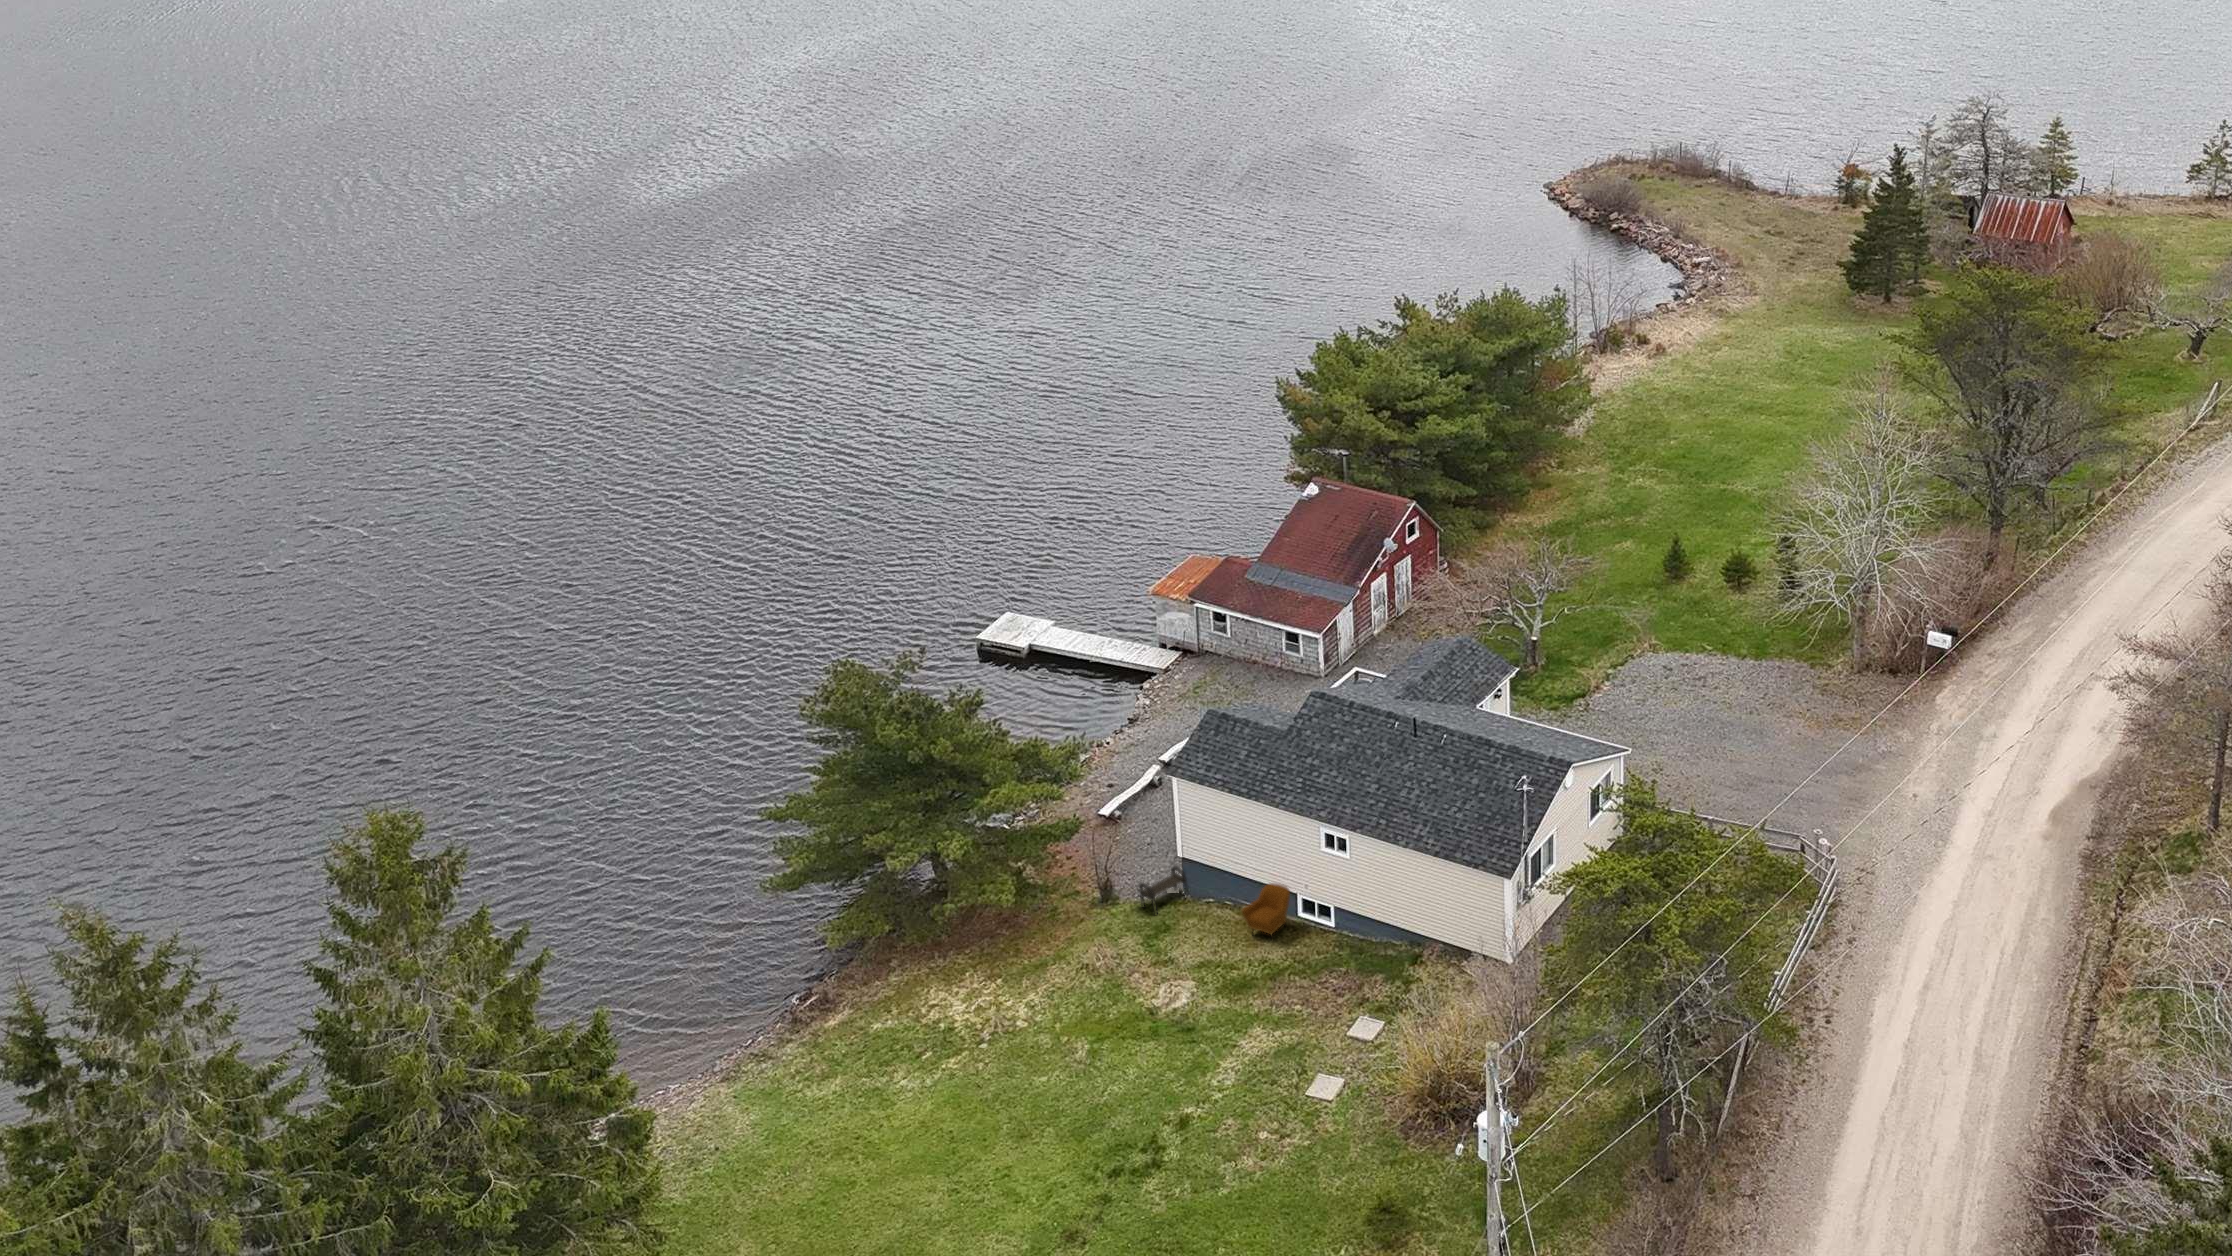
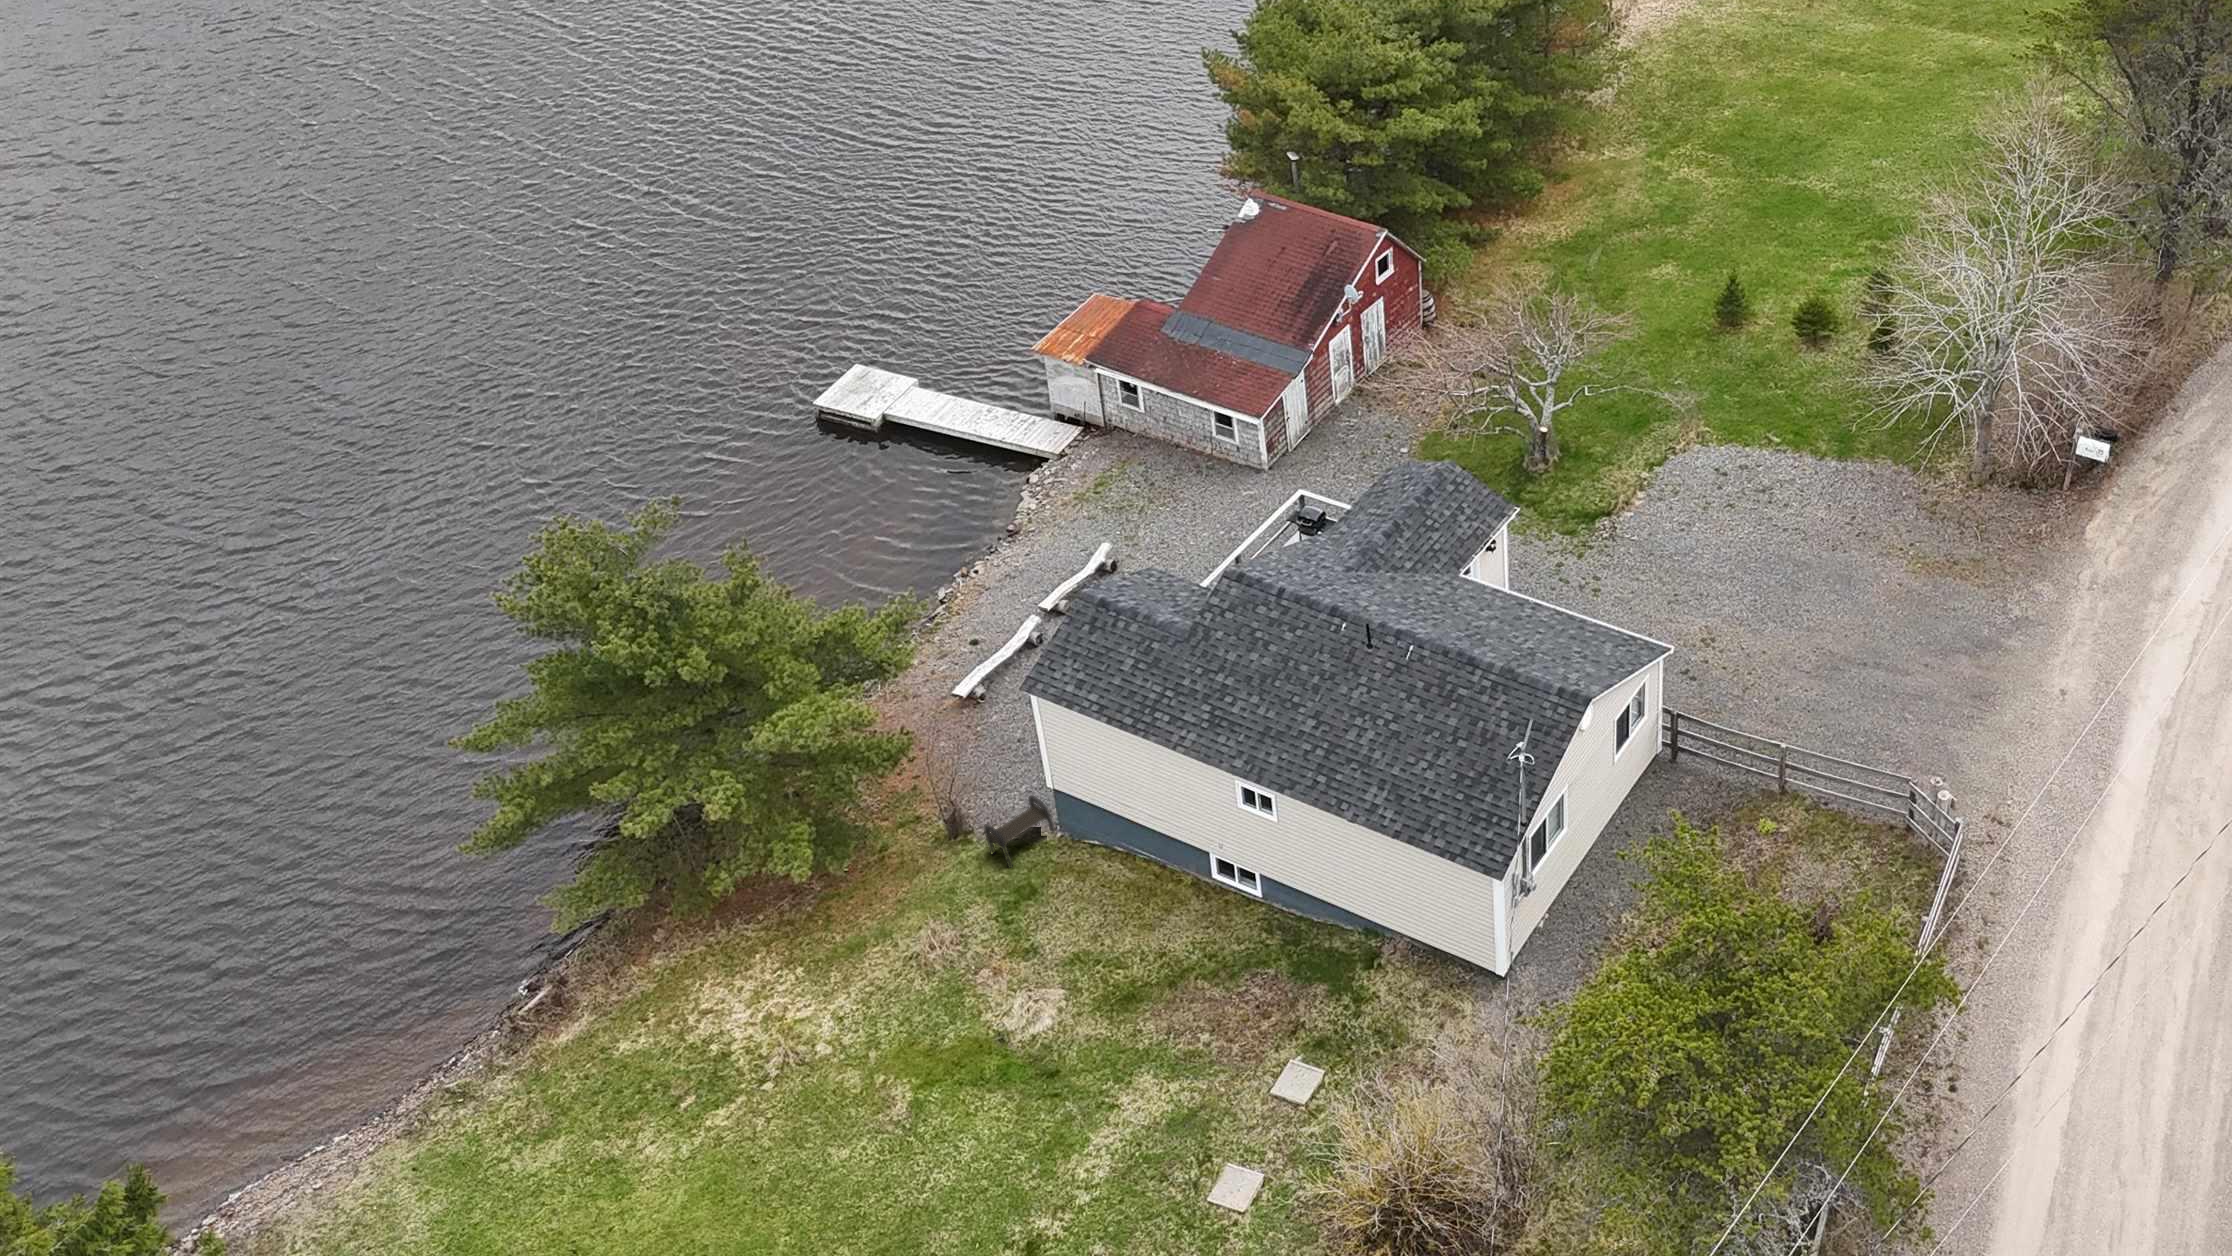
armchair: present [1242,883,1290,935] -> none [1125,833,1193,916]

